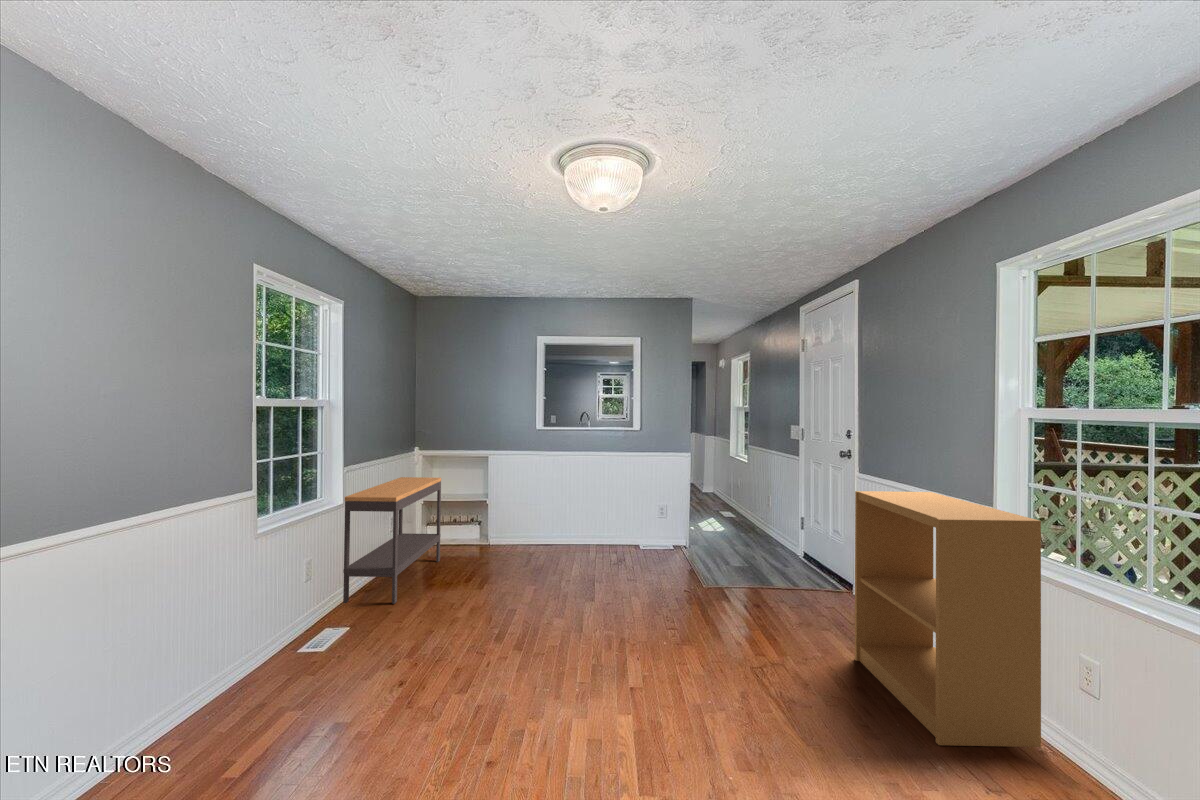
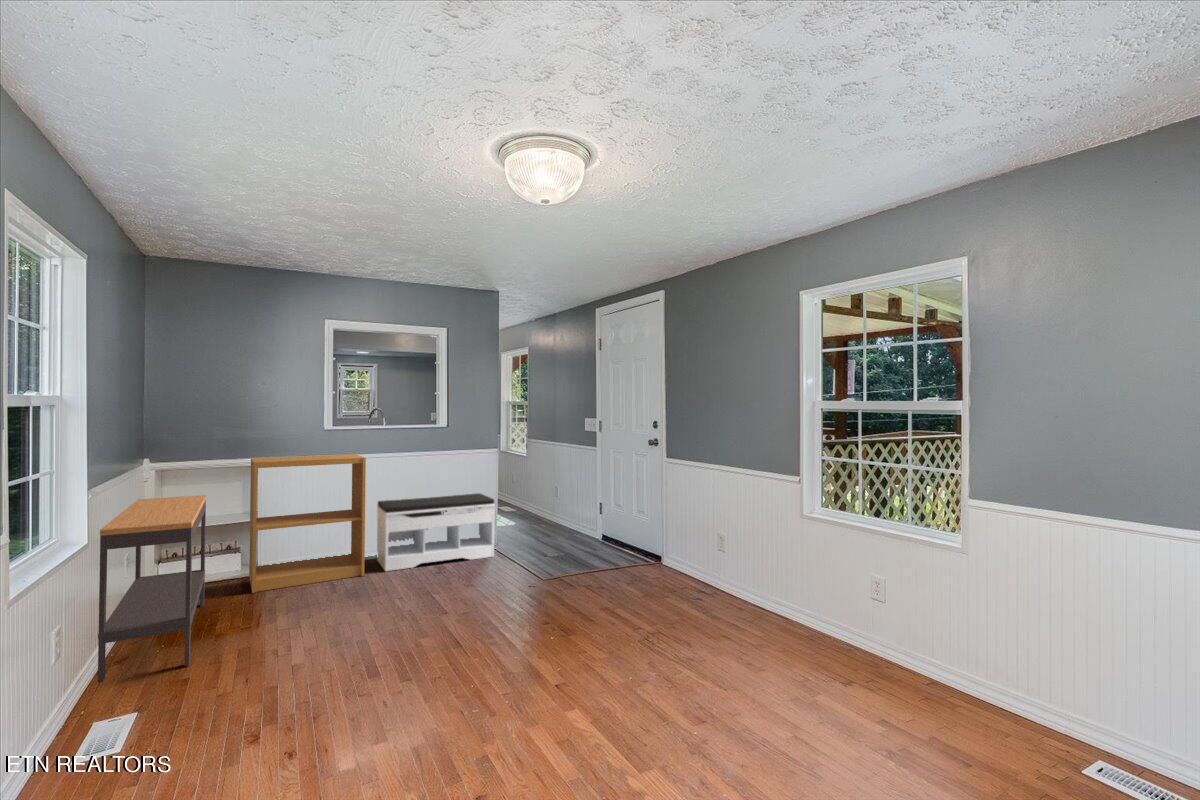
bookshelf: present [855,491,1041,747] -> present [249,454,366,593]
bench: none [575,494,676,558] -> present [377,493,495,571]

